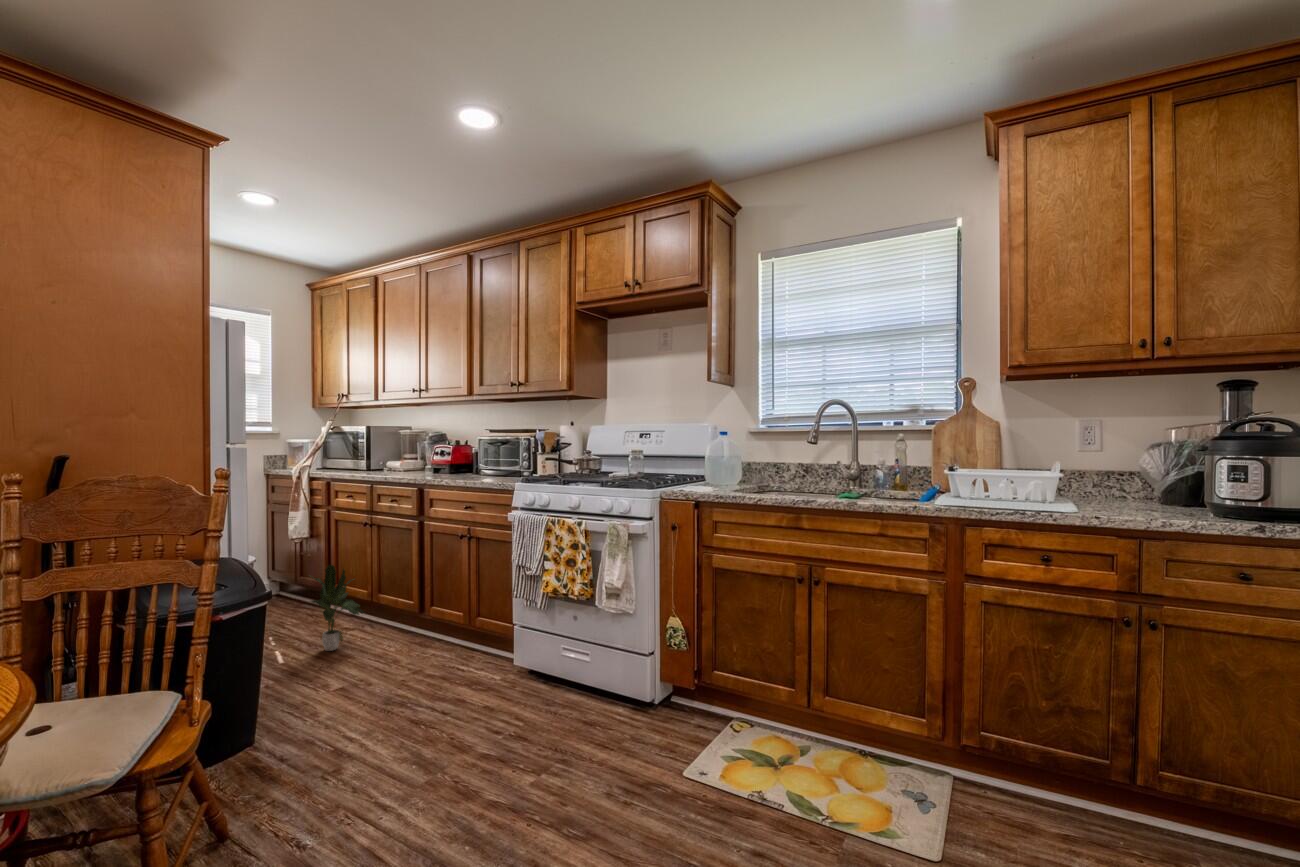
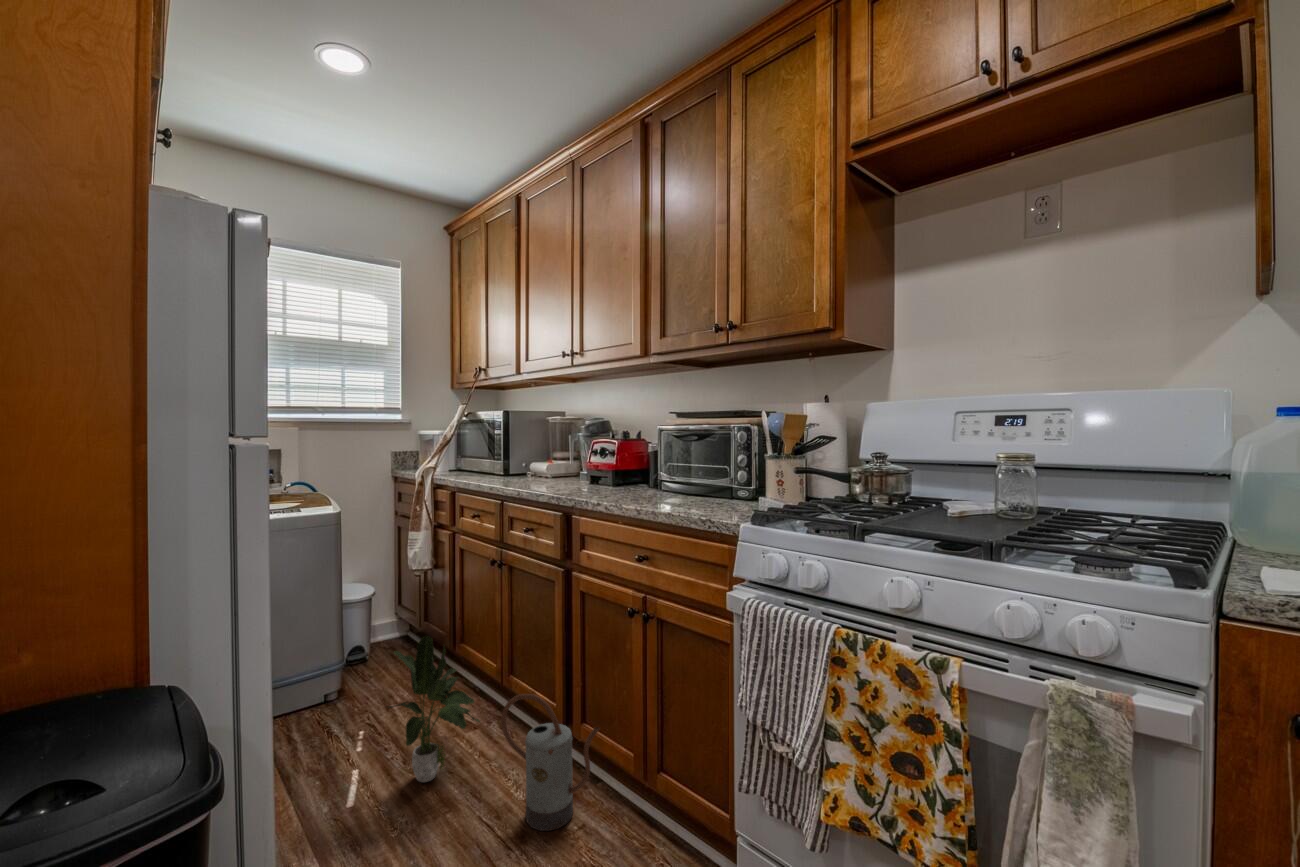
watering can: none [385,587,444,658] -> present [501,694,600,831]

